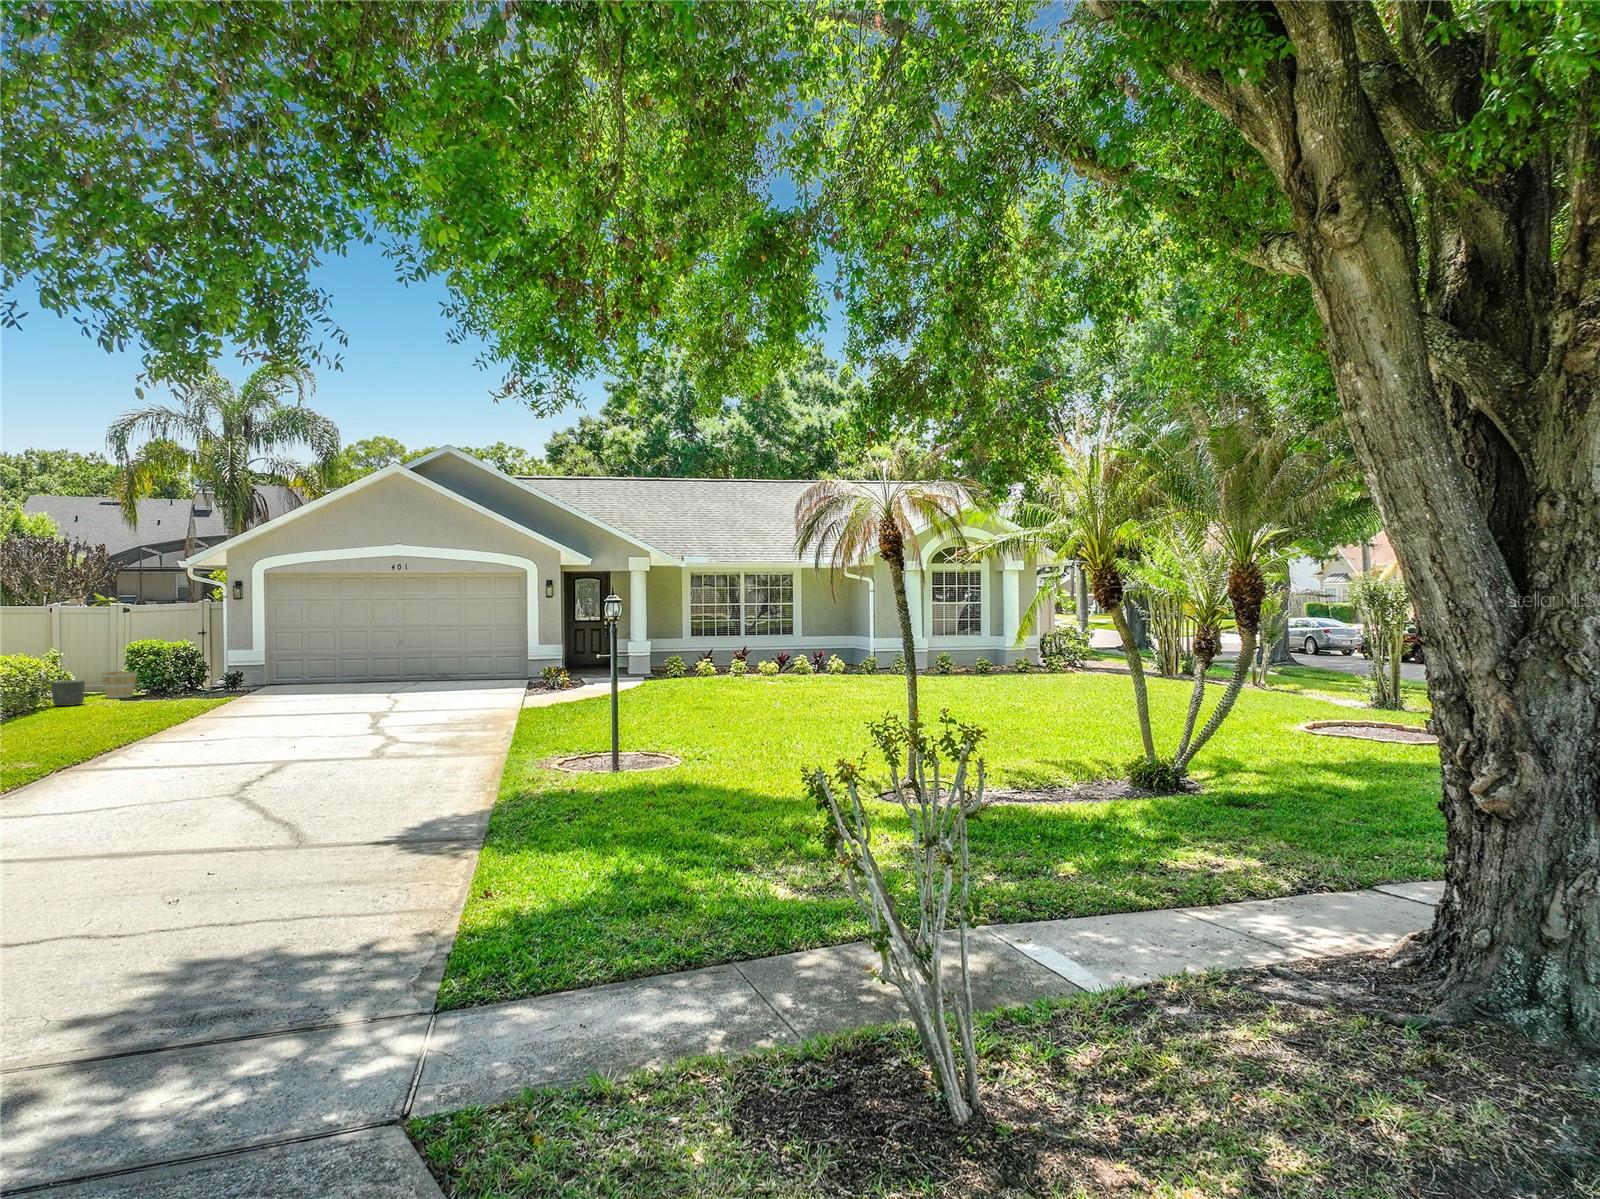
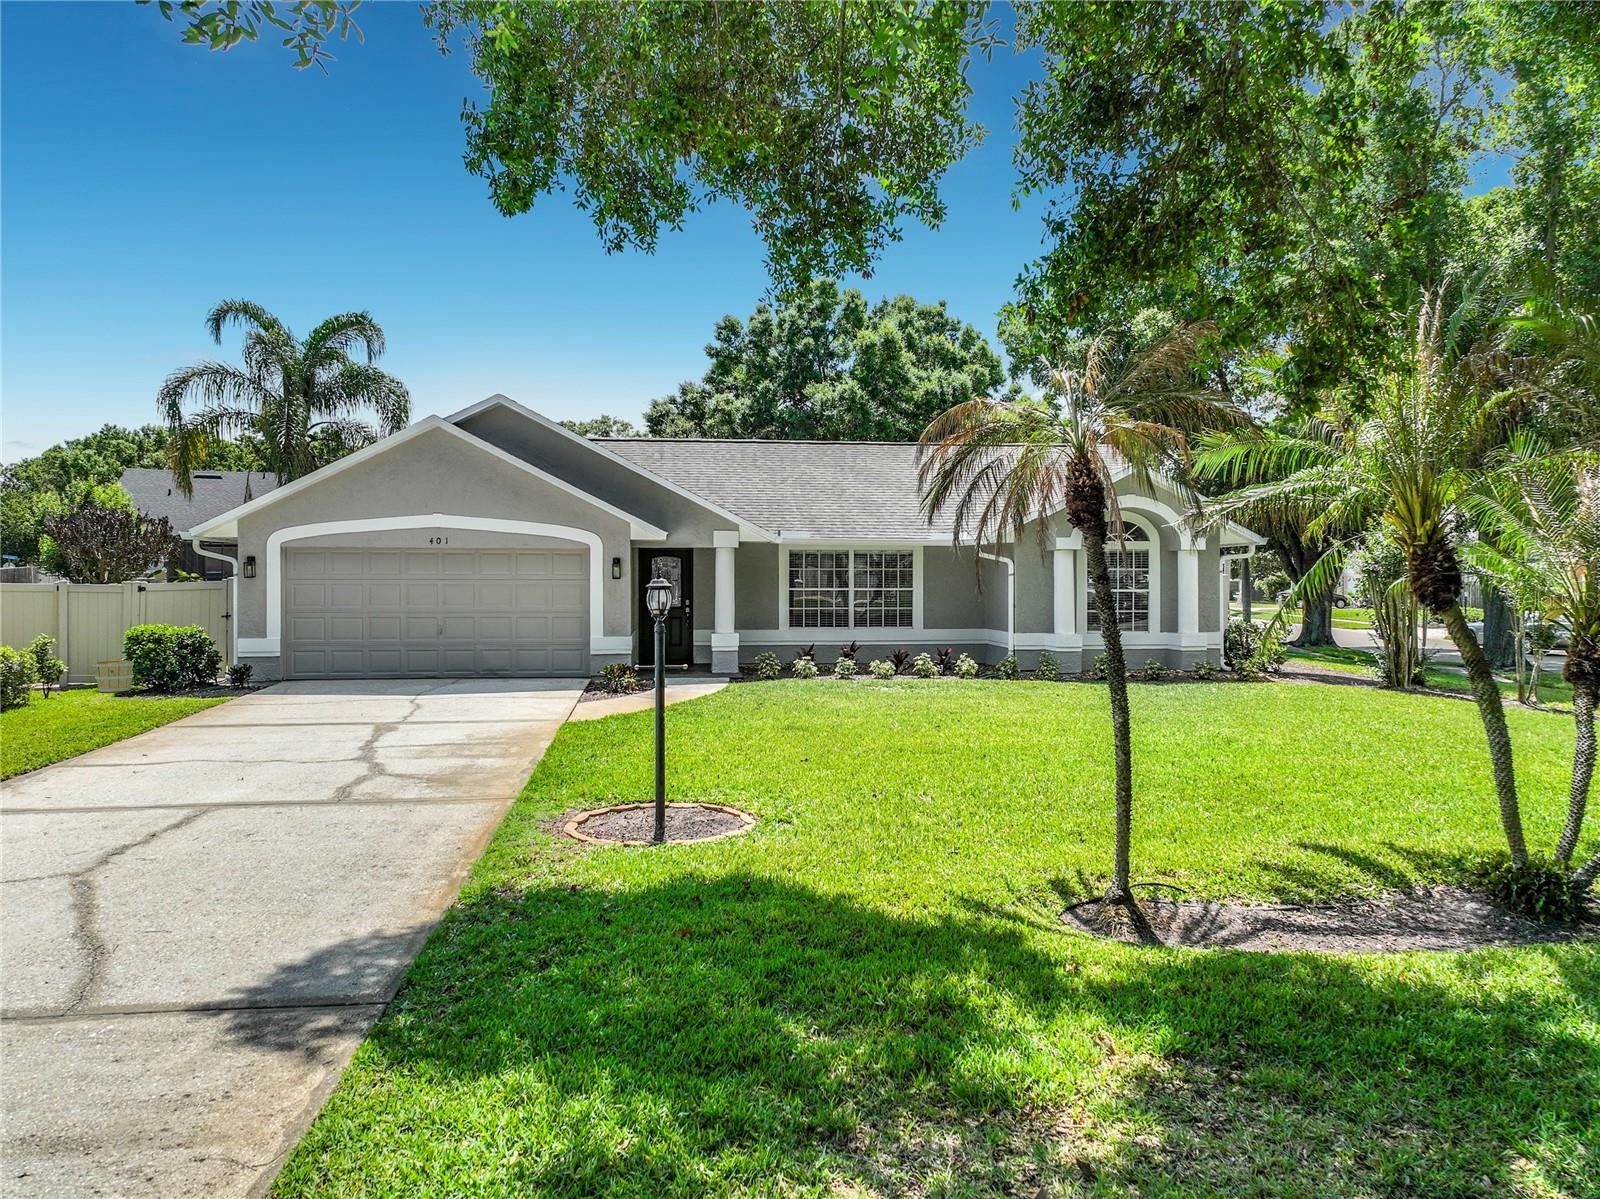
planter: present [51,680,85,706] -> none [21,671,62,703]

